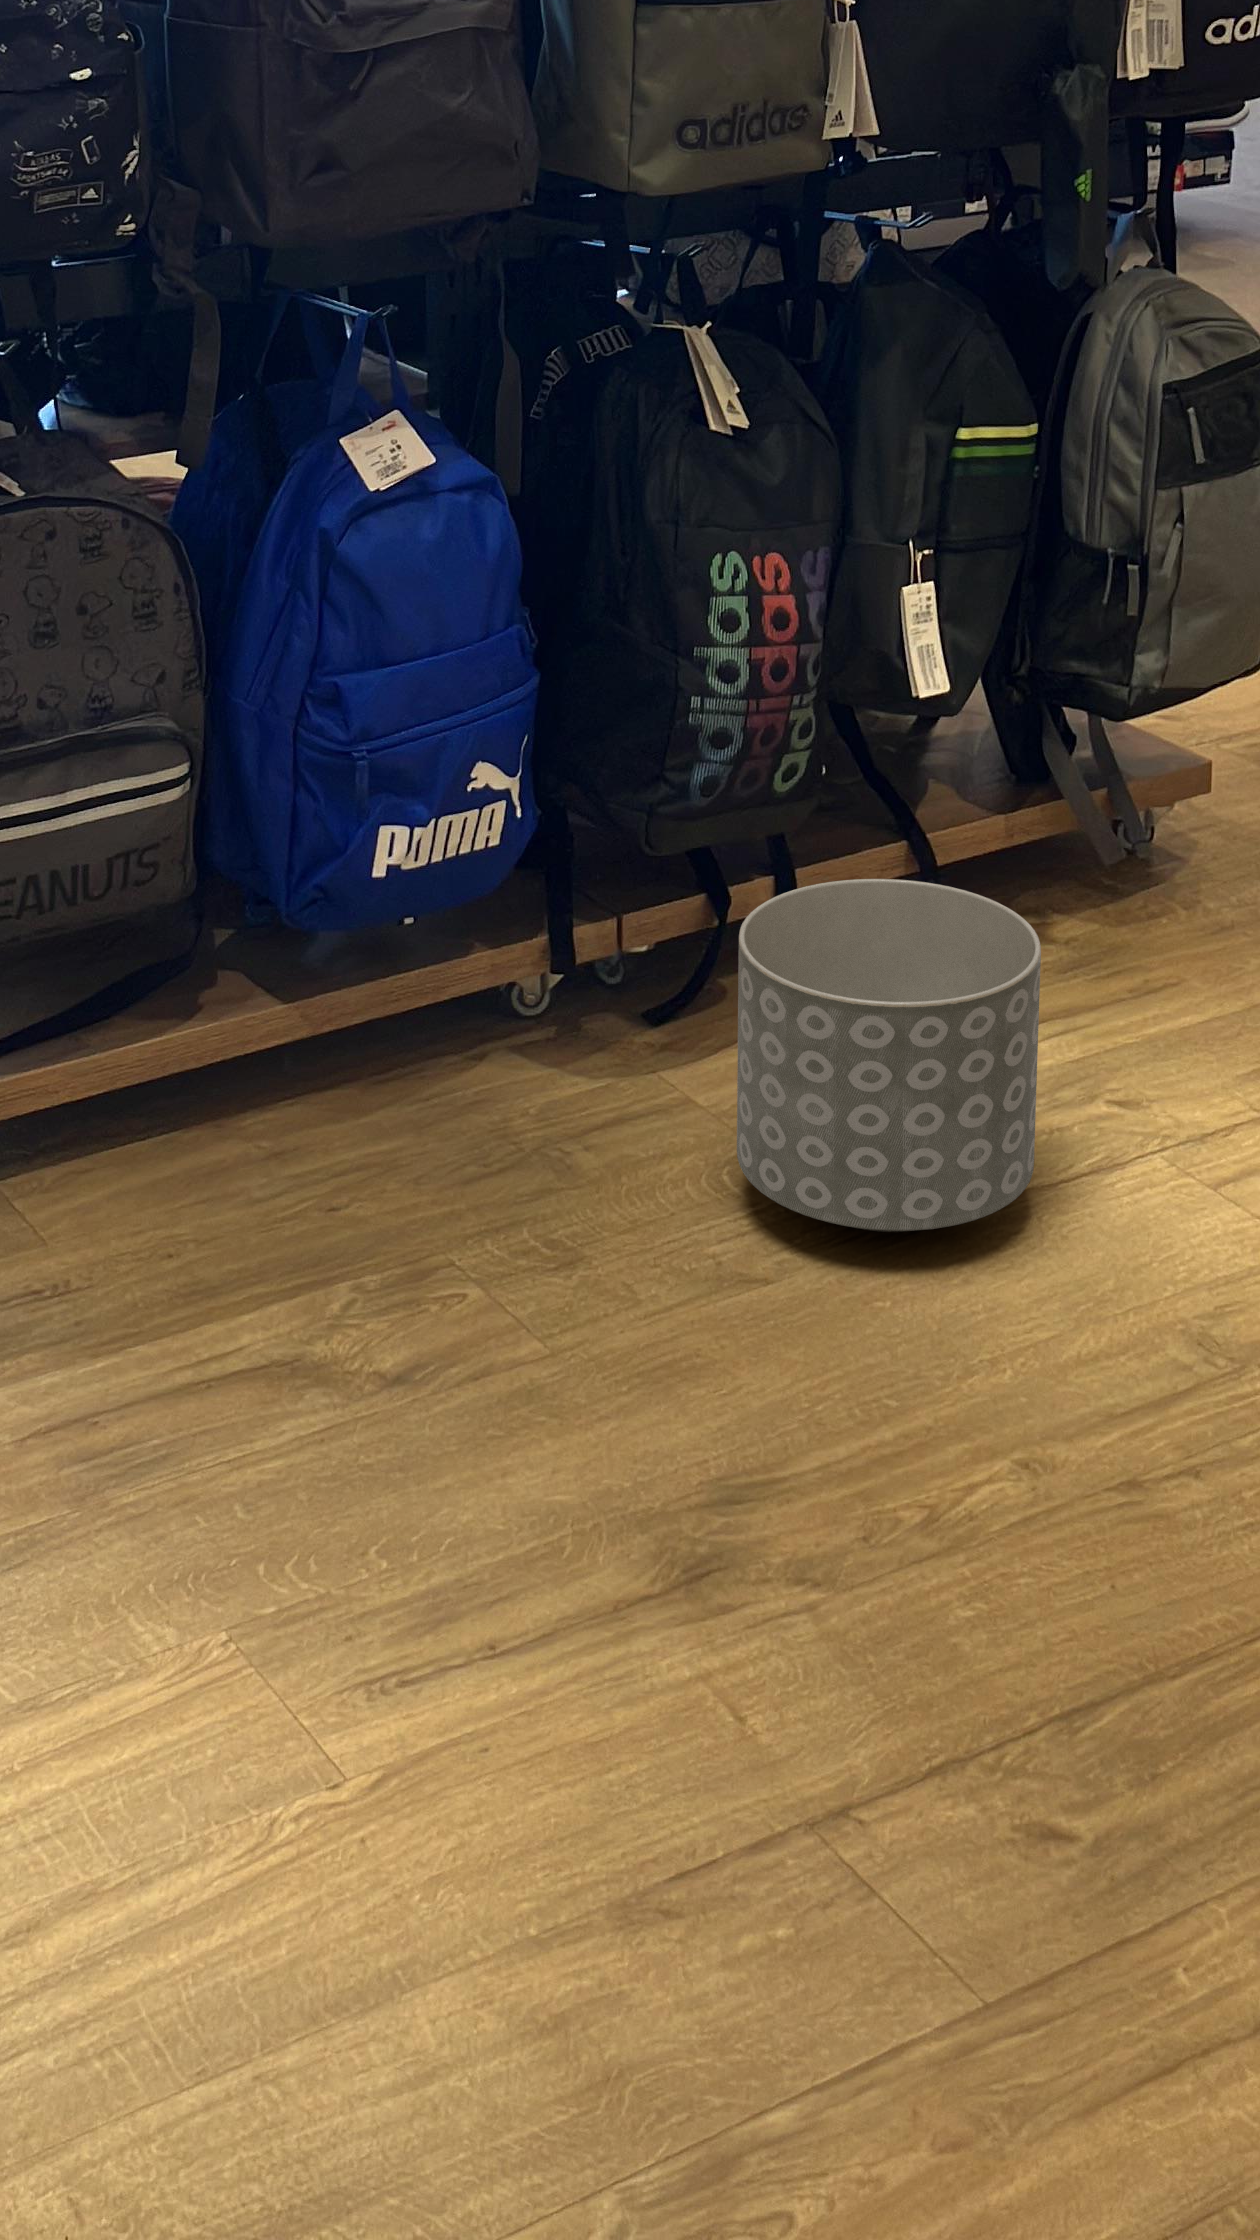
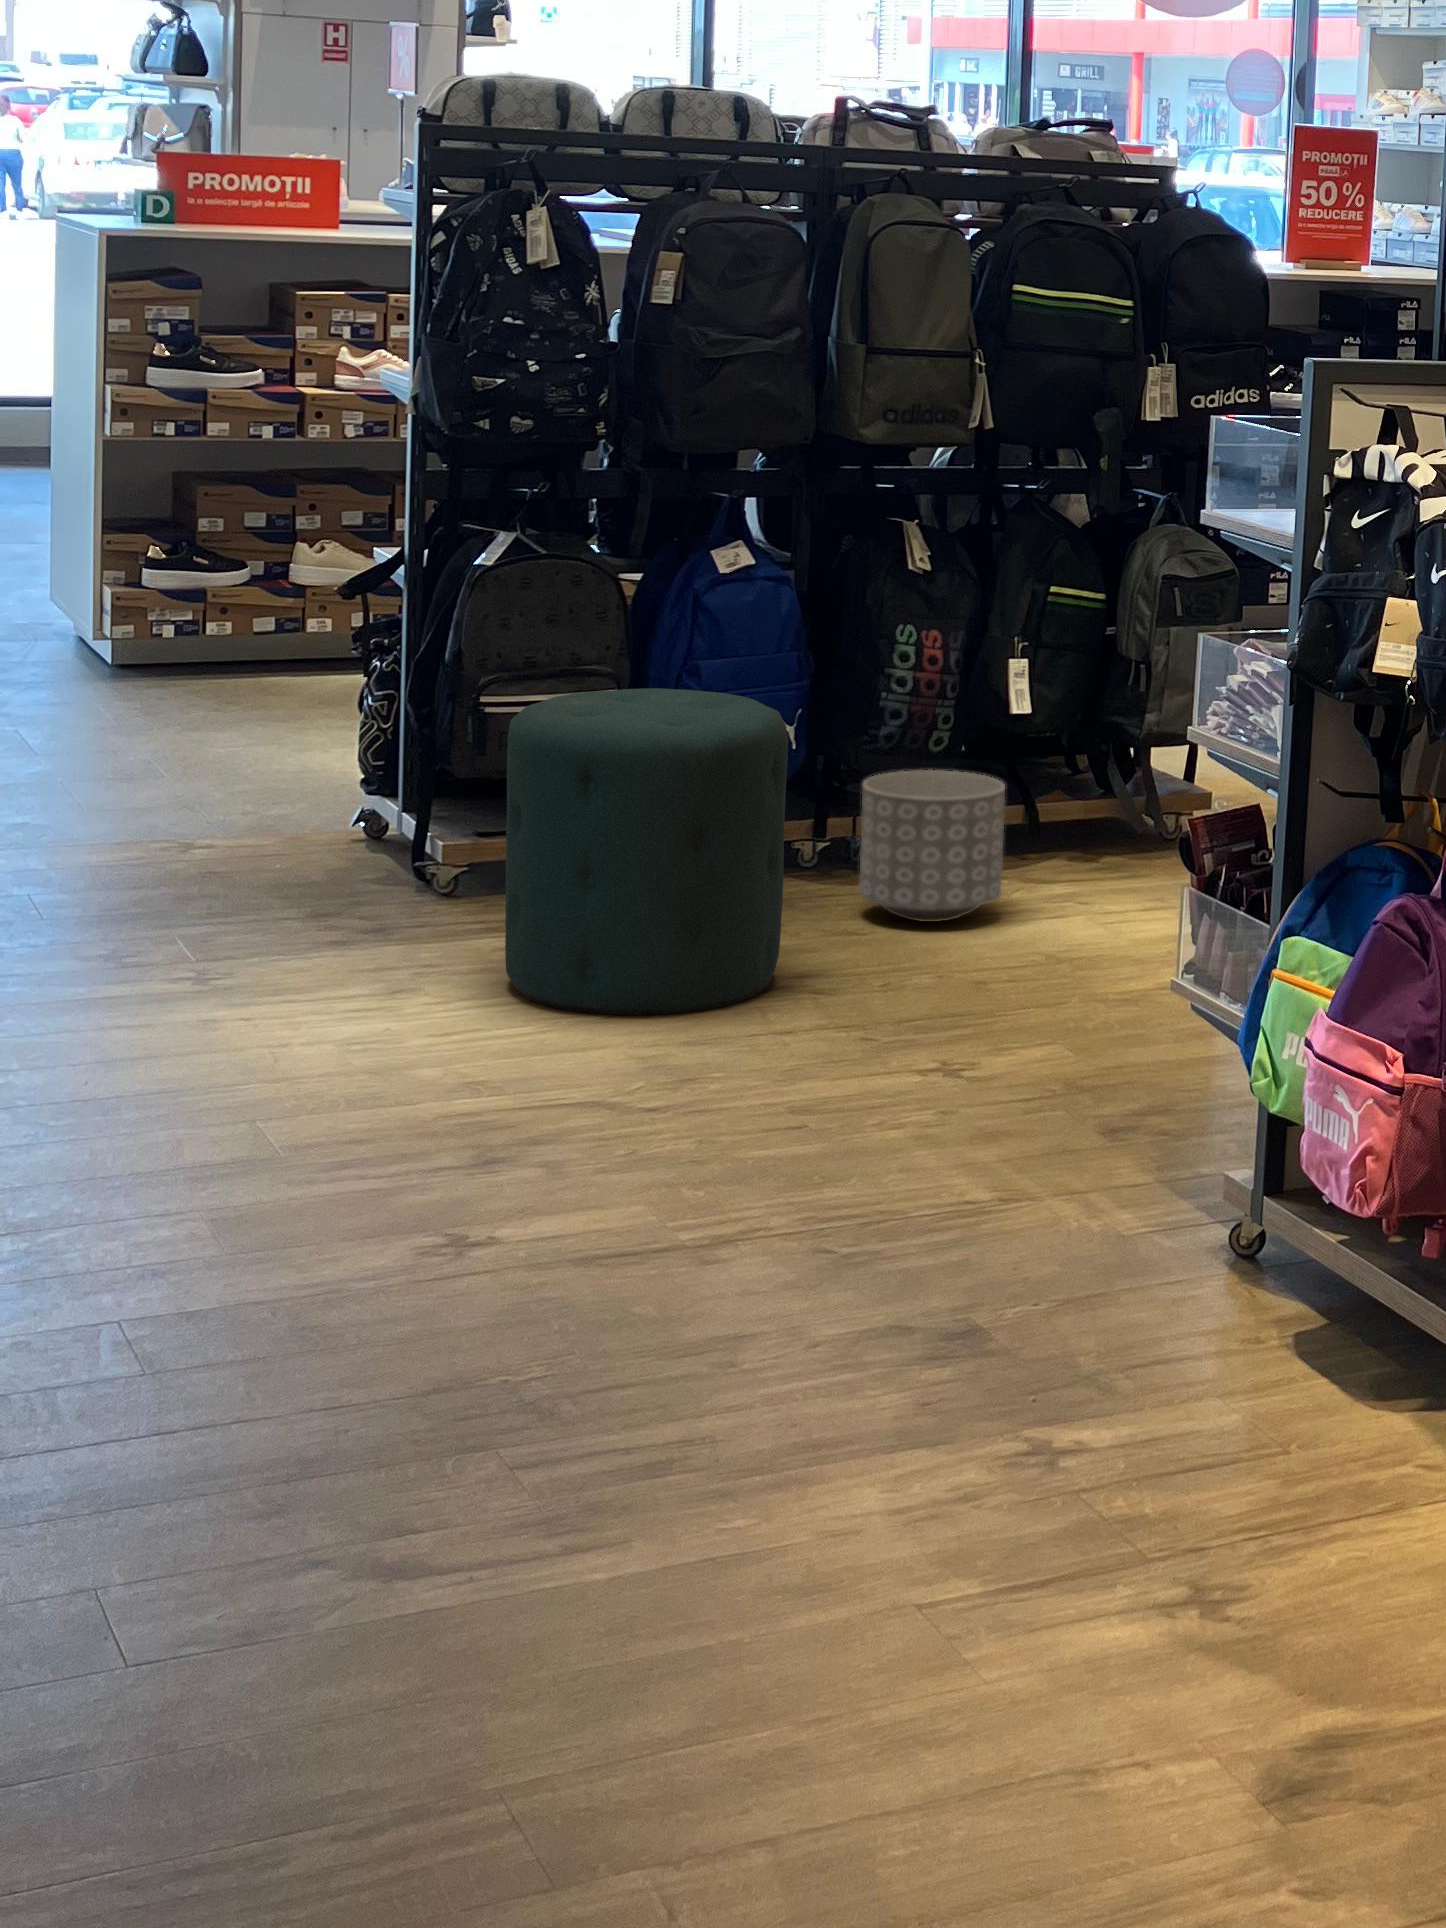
ottoman: none [89,874,743,1784] -> present [505,688,788,1015]

